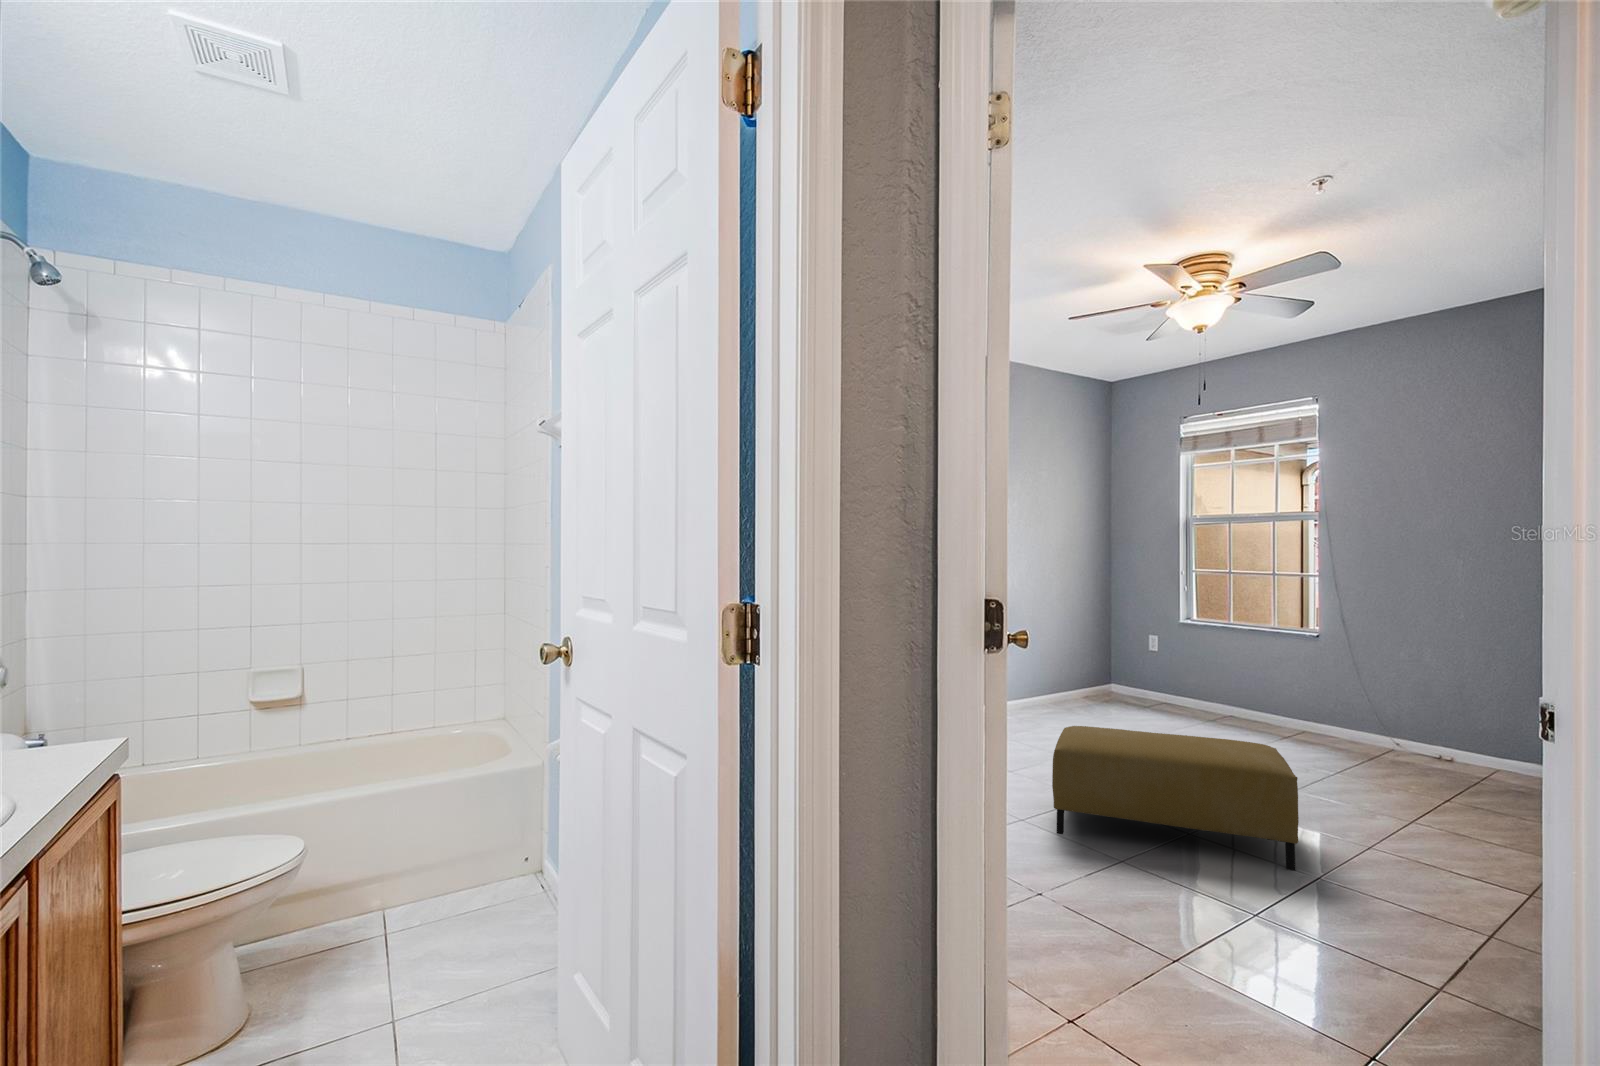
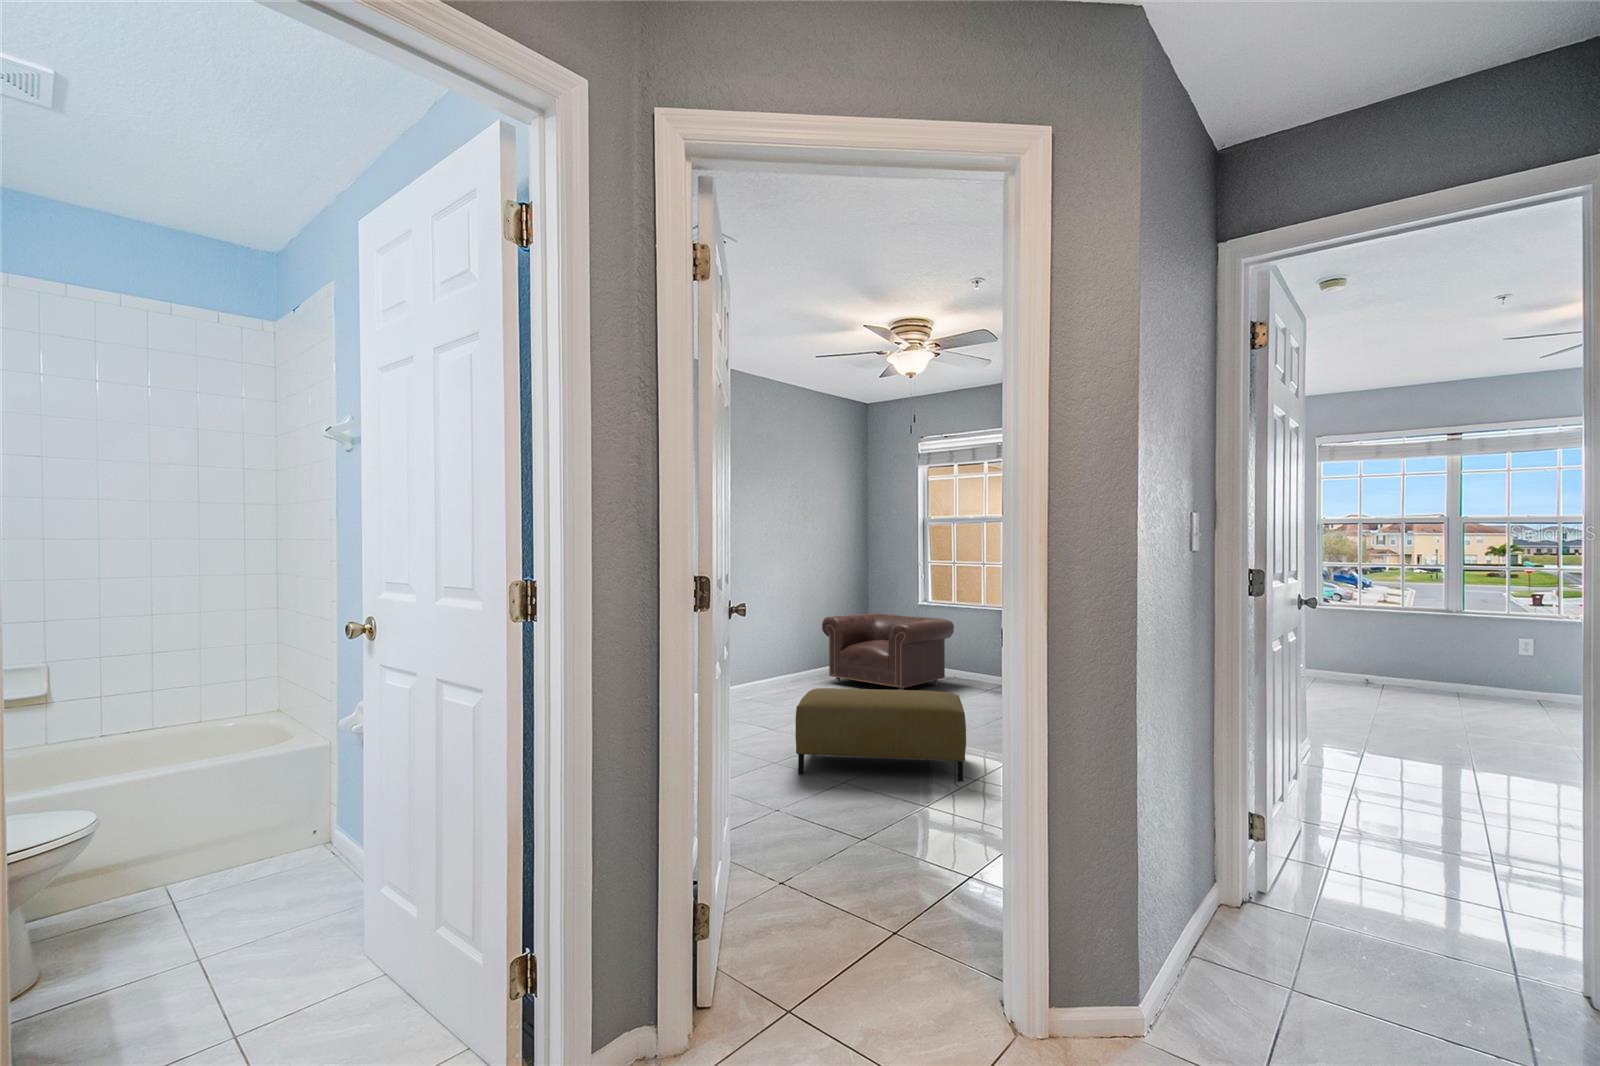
armchair: none [1061,630,1235,731] -> present [822,613,954,690]

